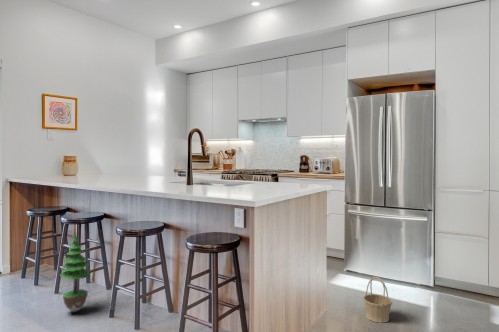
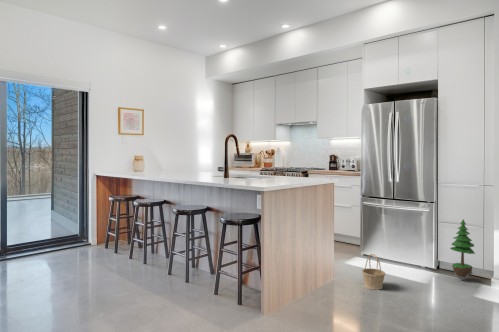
potted tree: present [60,235,90,312] -> present [450,220,475,280]

